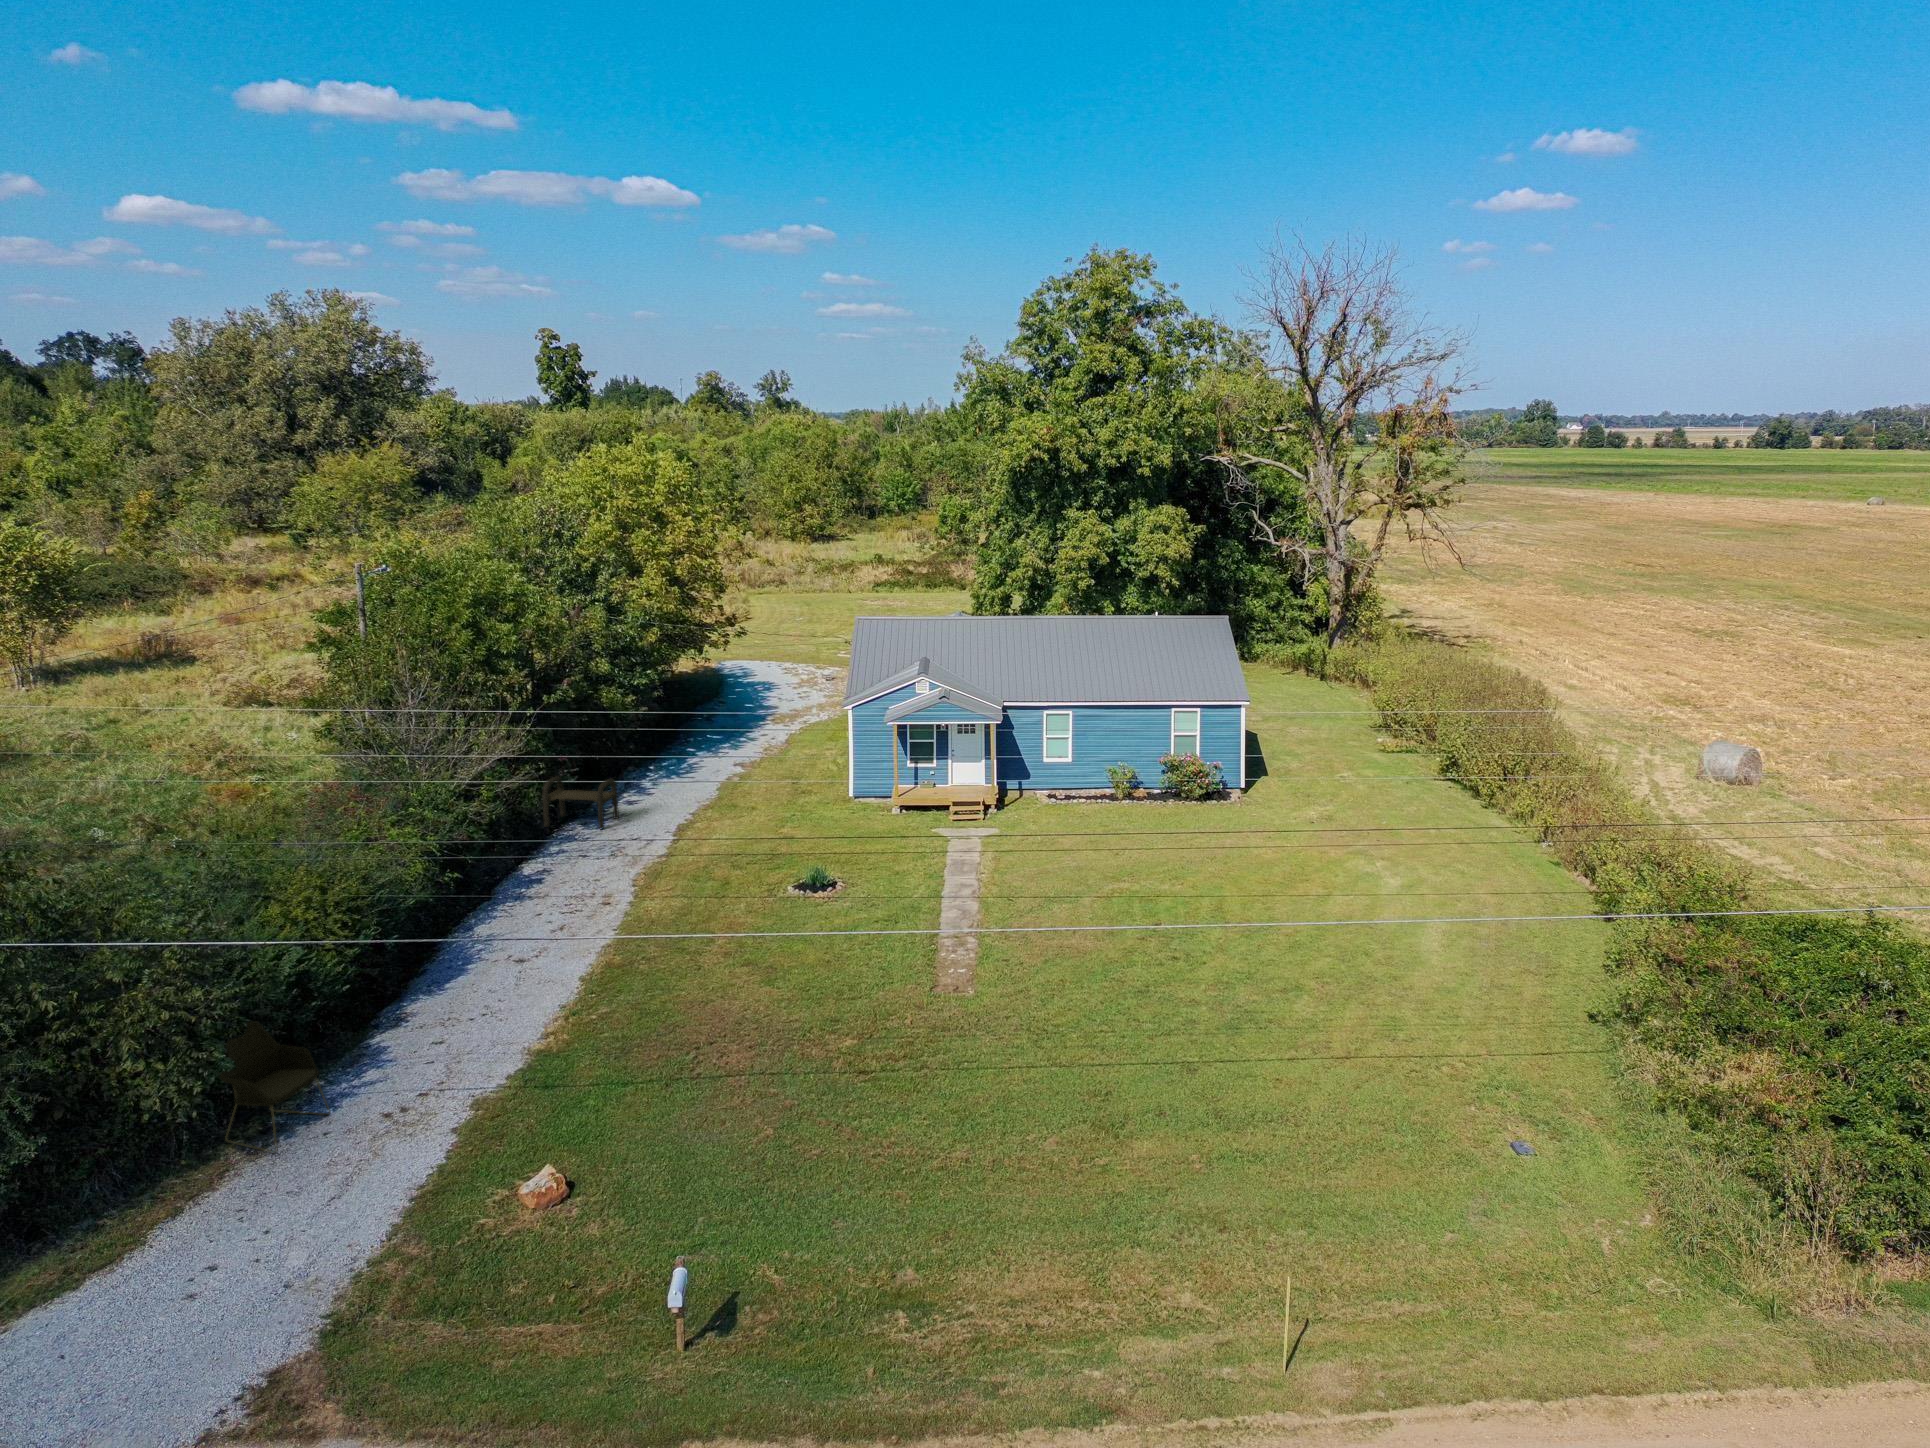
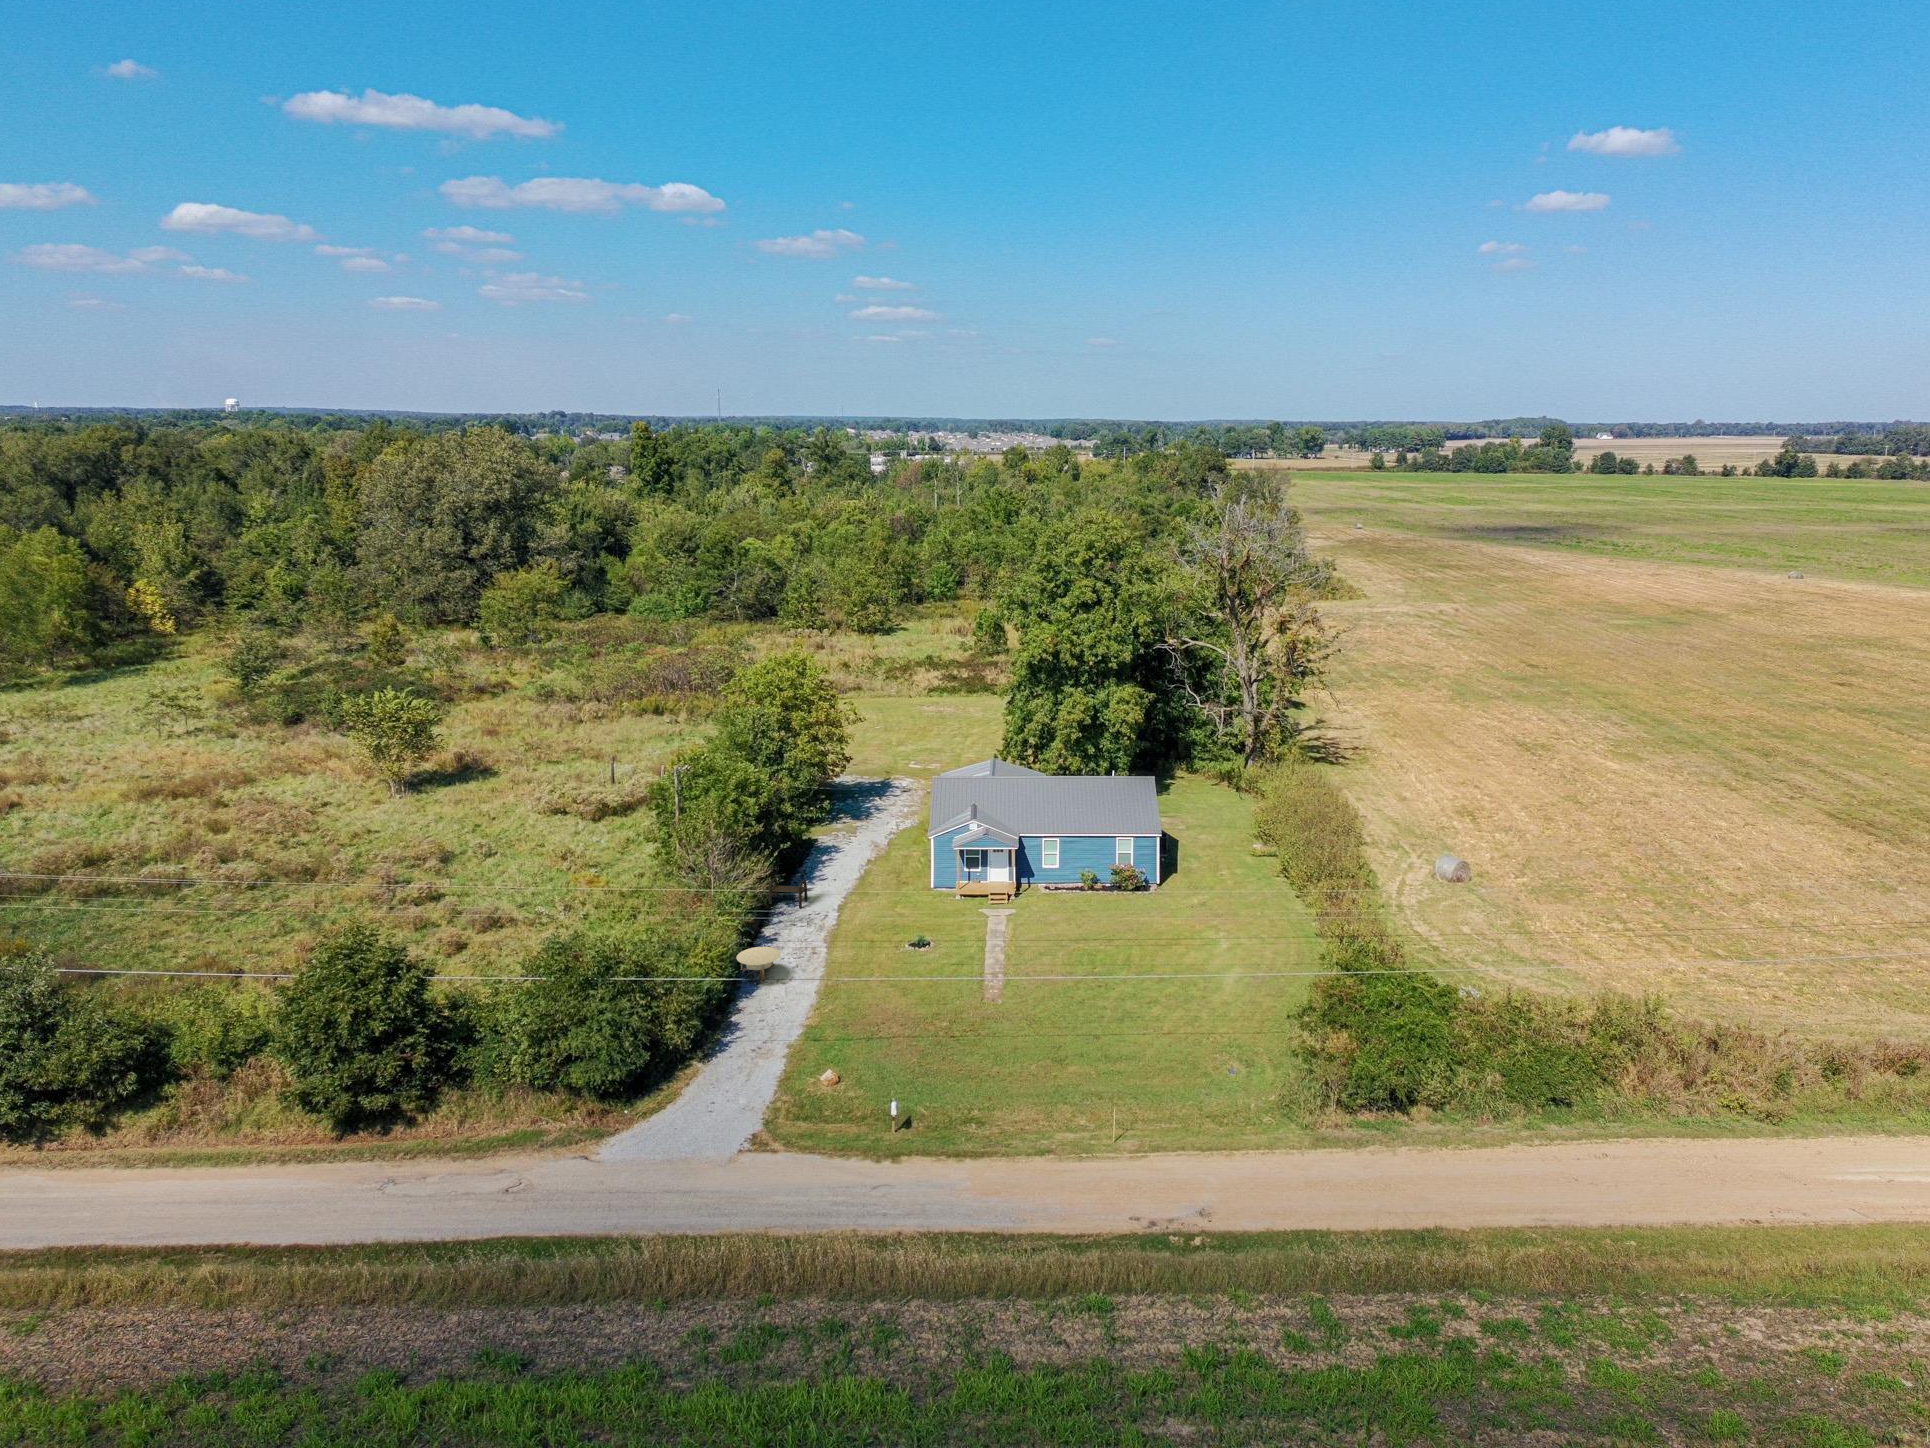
round table: none [423,890,521,956] -> present [737,947,781,980]
chair: present [218,1021,330,1153] -> none [692,1009,732,1063]

